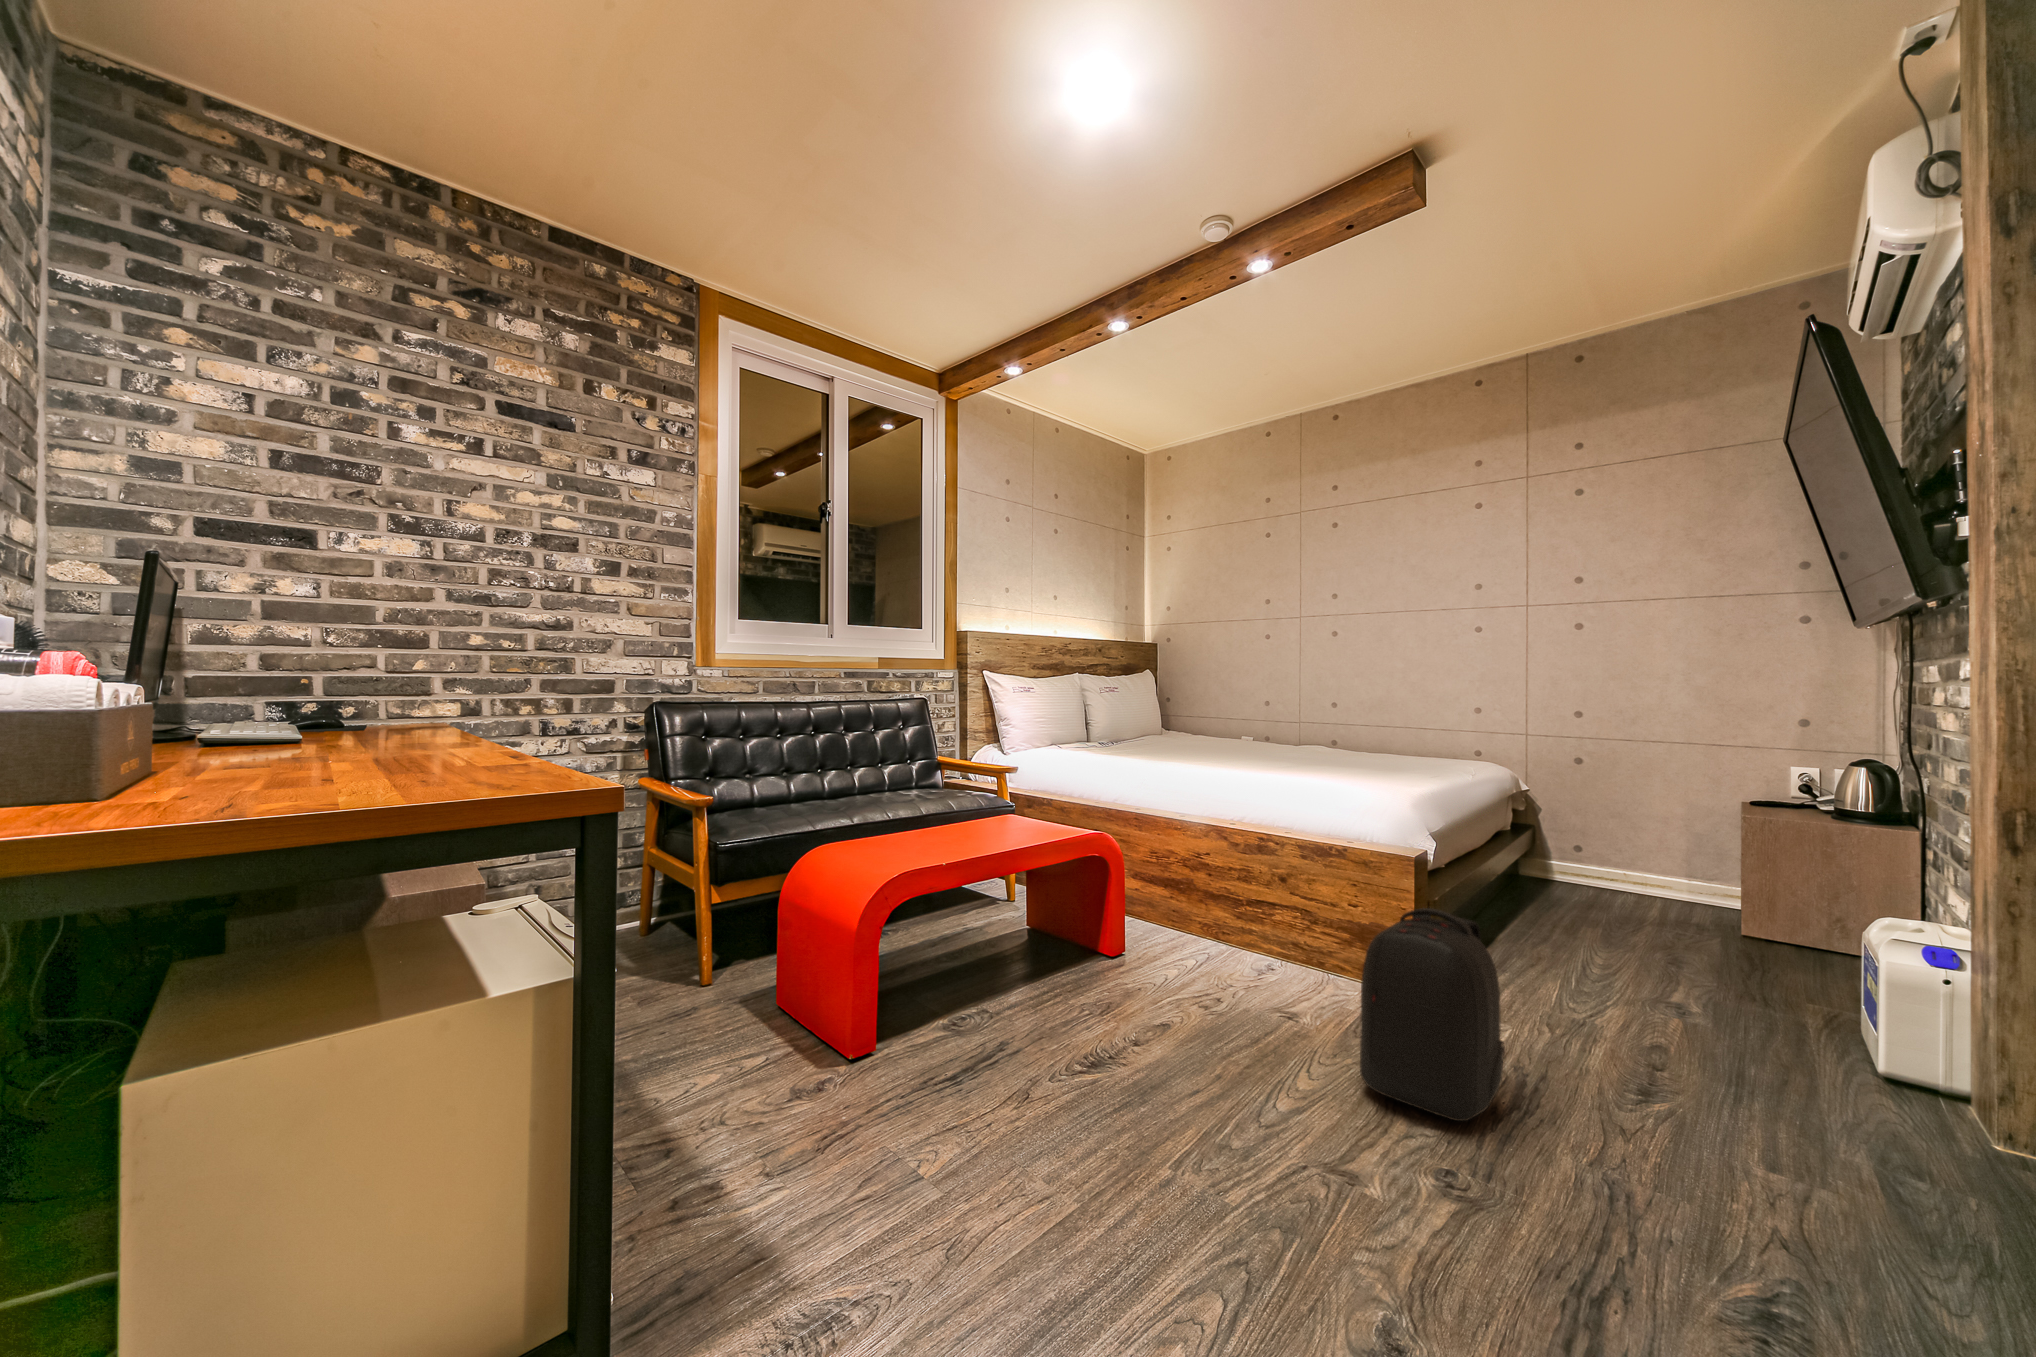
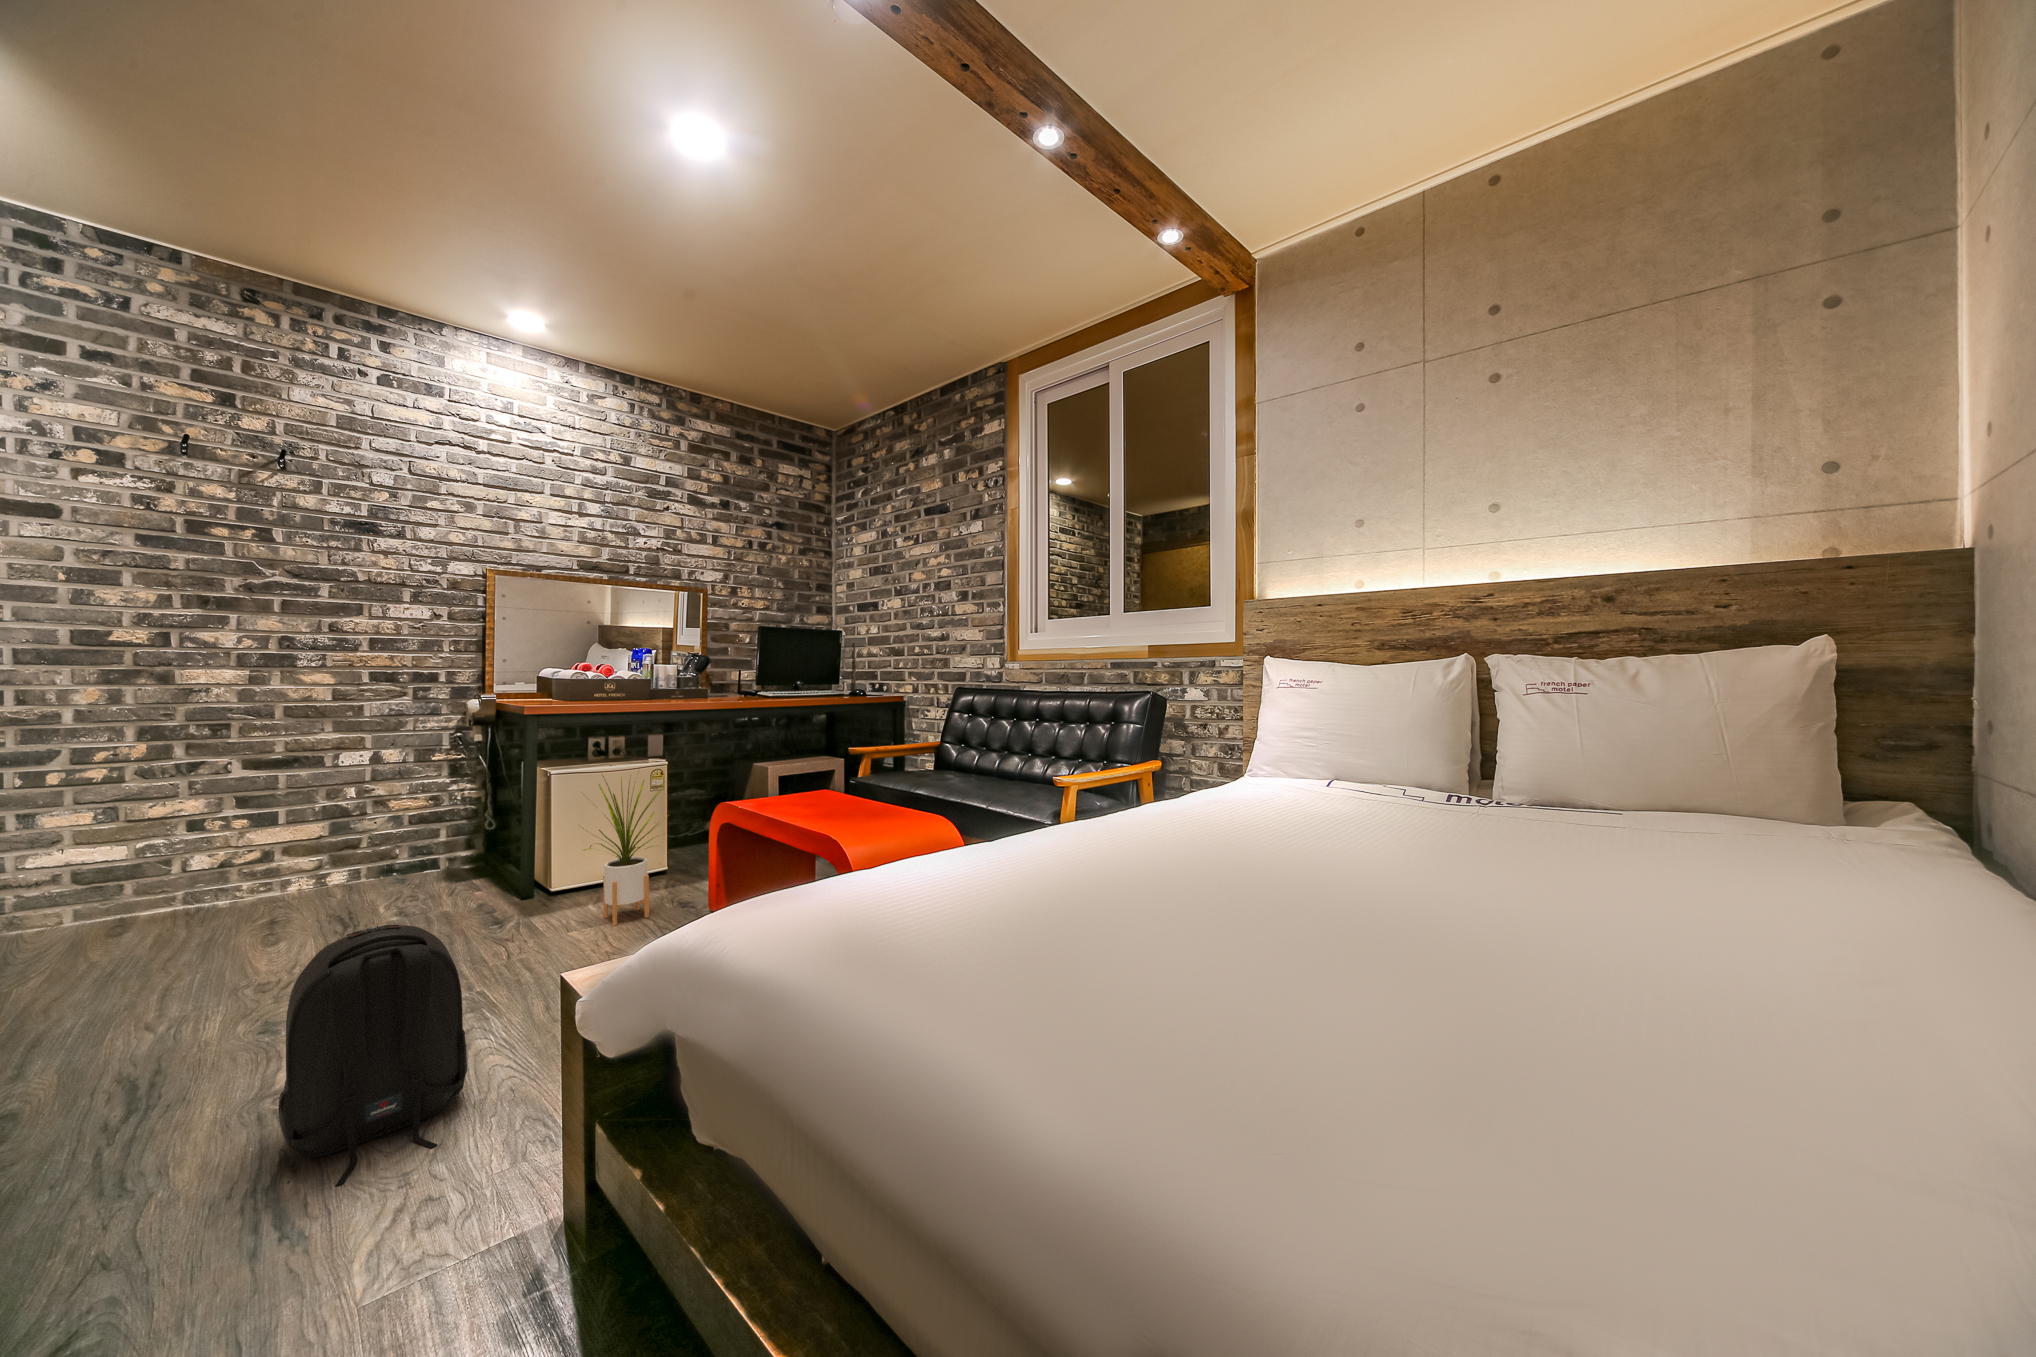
house plant: none [841,859,985,1153] -> present [582,774,666,926]

